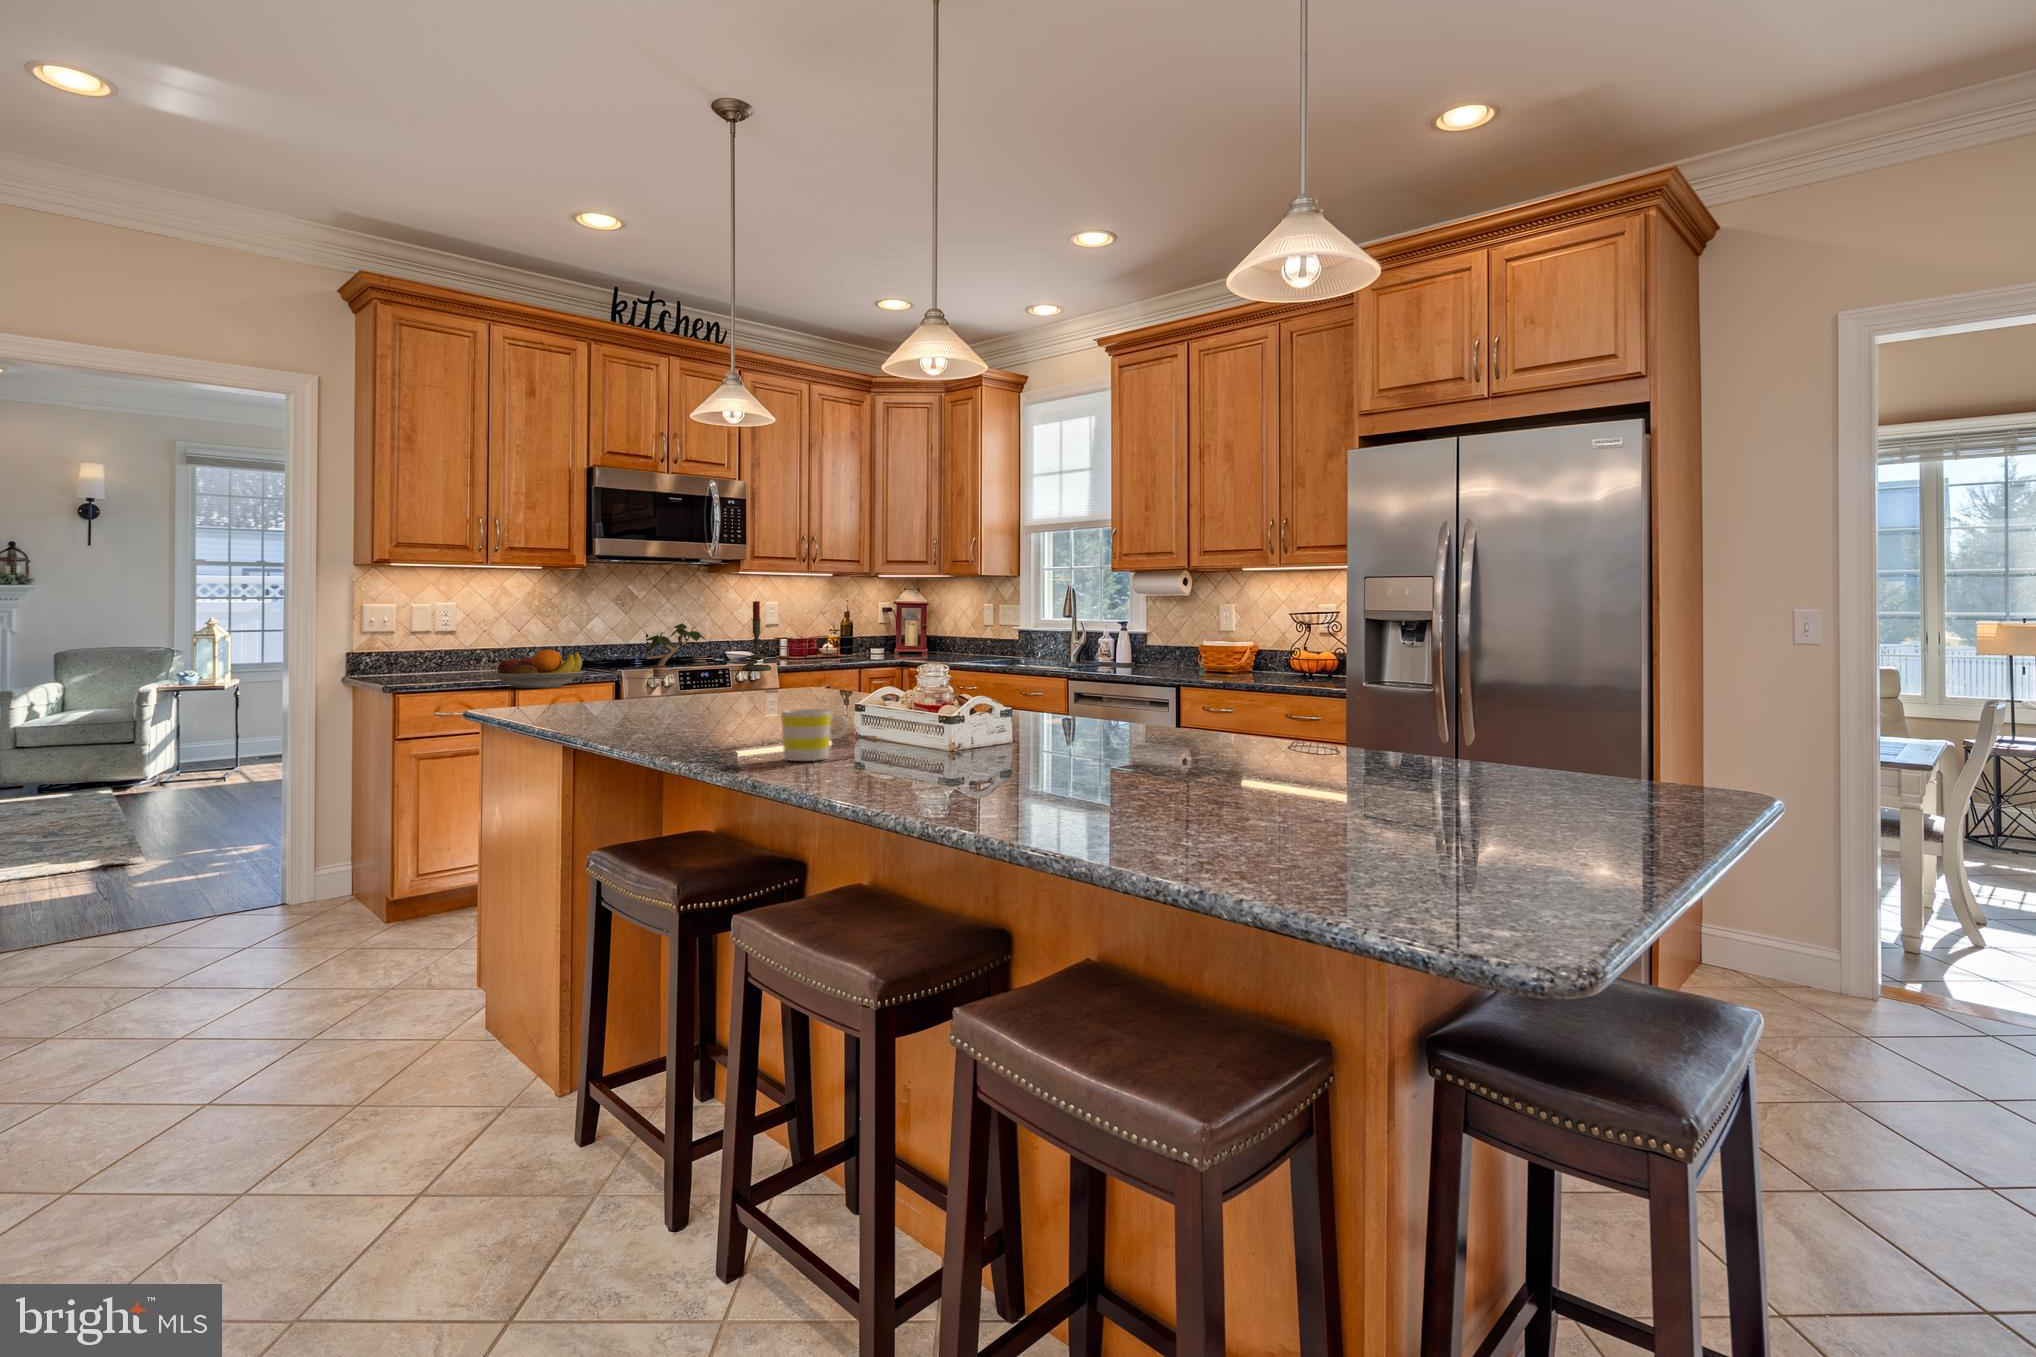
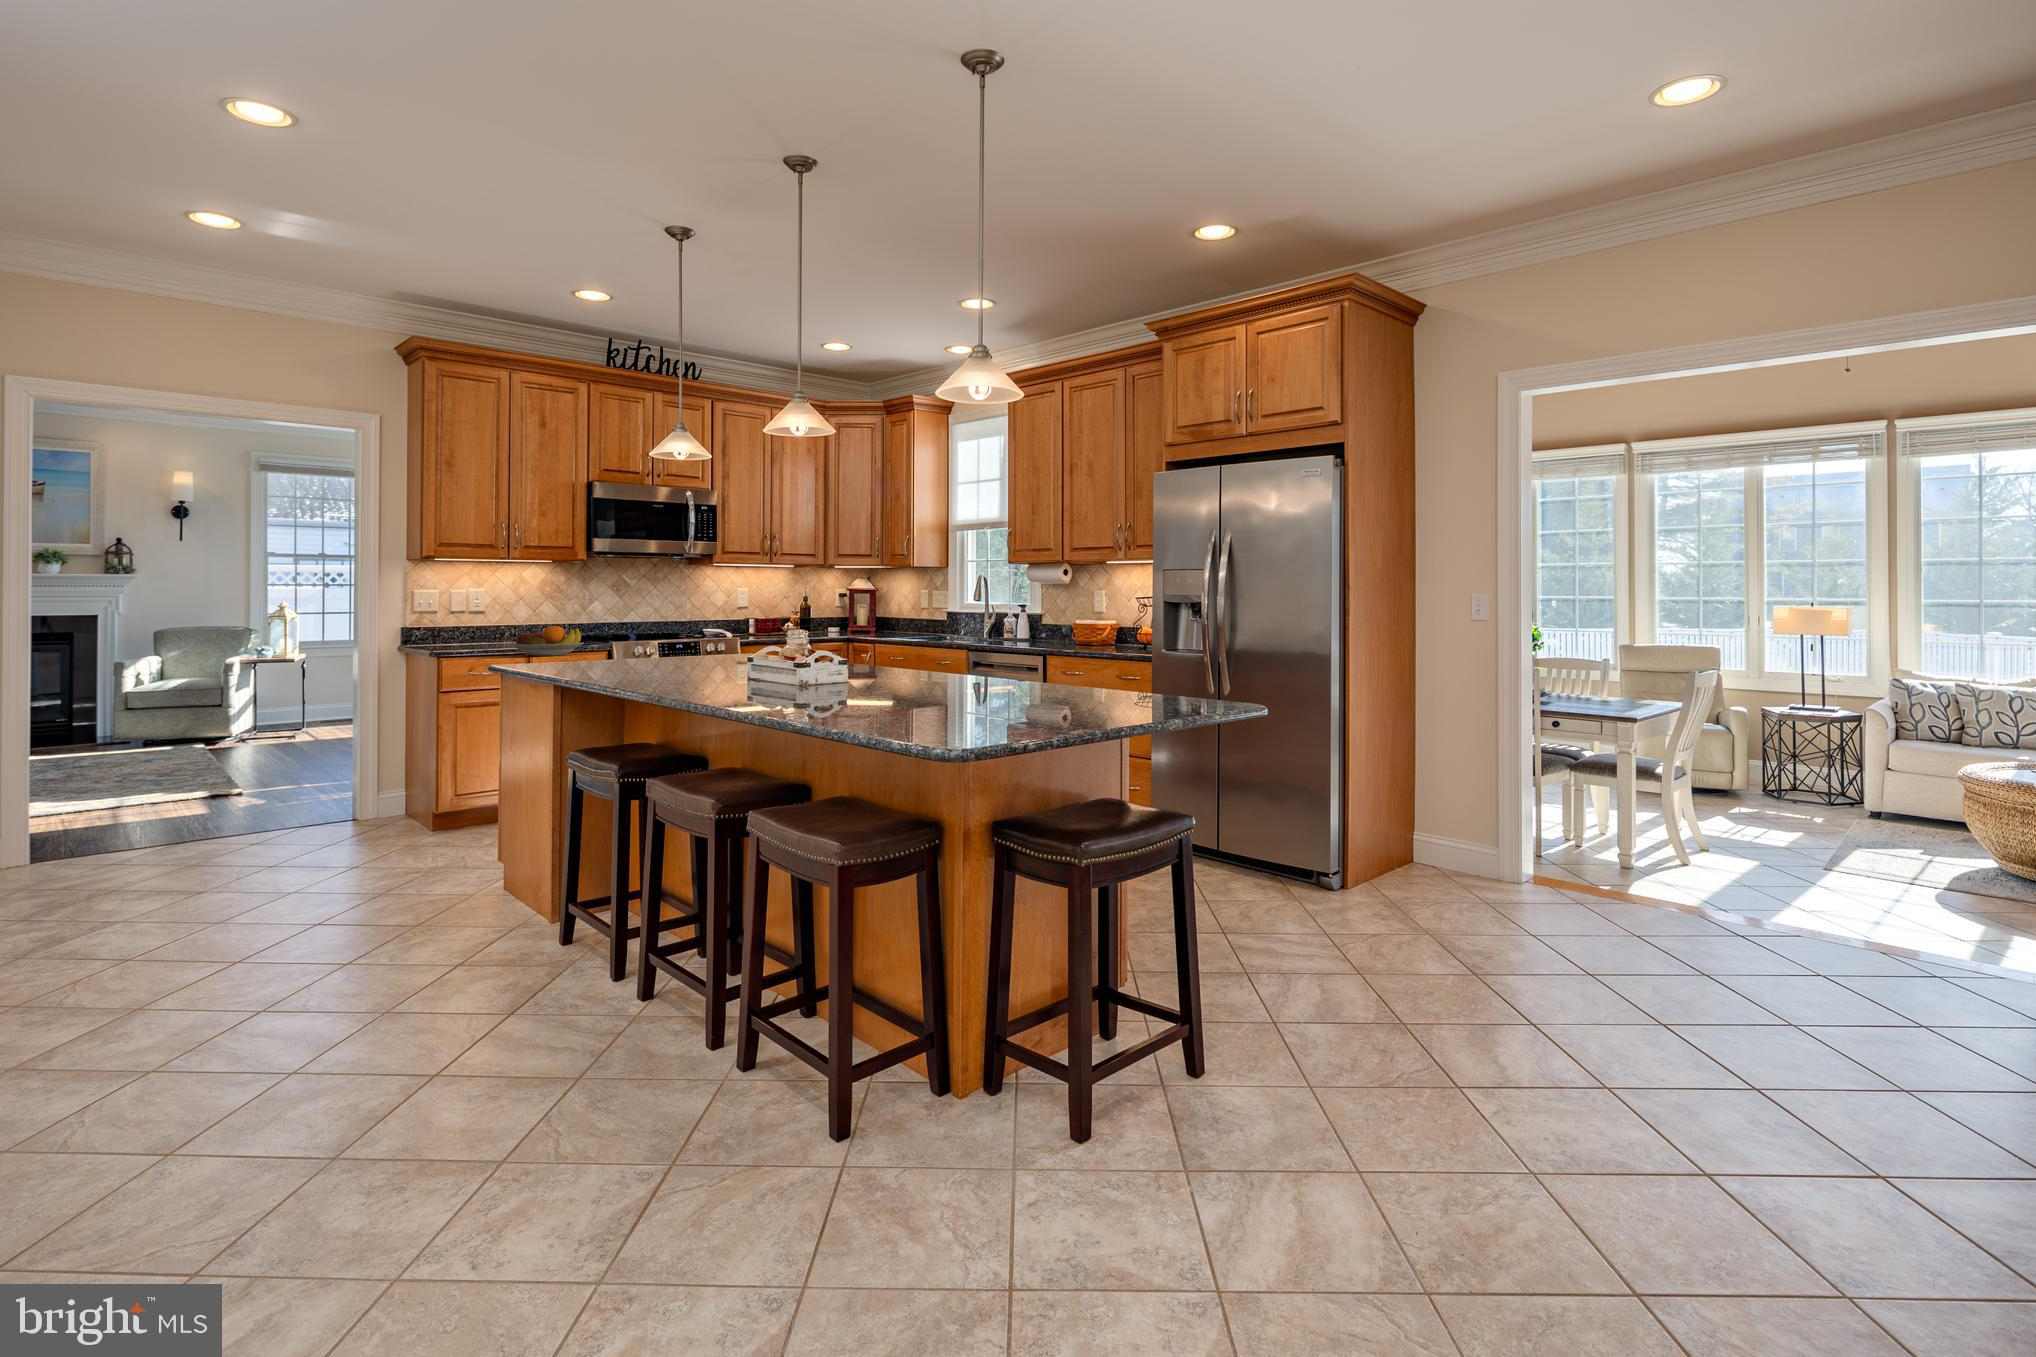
candle: present [742,601,771,670] -> none [715,586,739,645]
potted plant: present [644,623,705,678] -> none [628,605,685,649]
mug: present [781,709,848,761] -> none [673,657,716,687]

